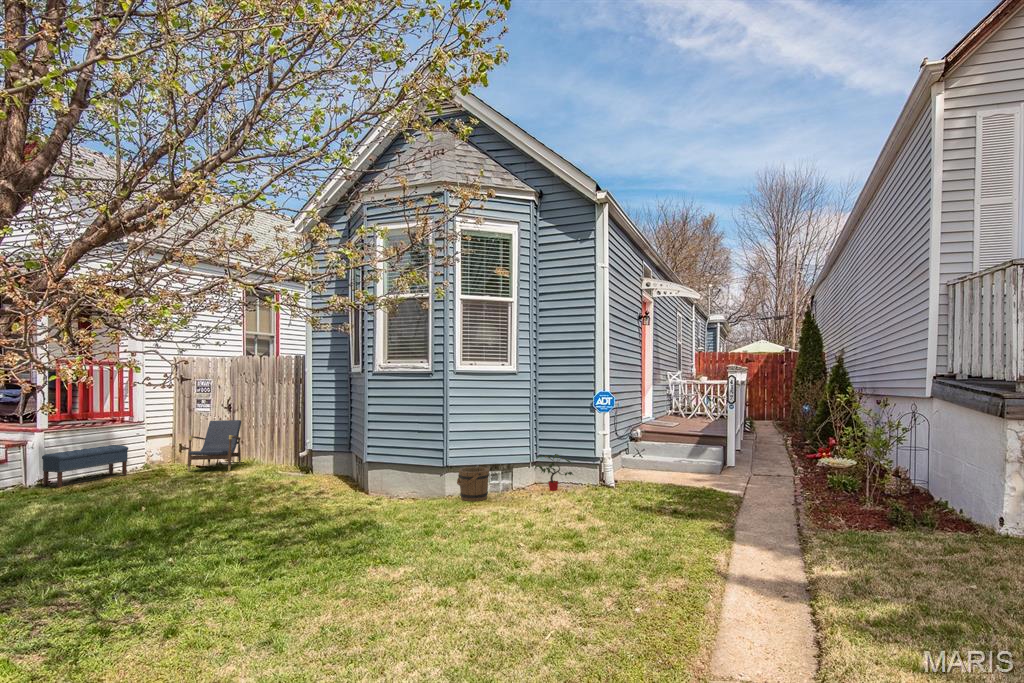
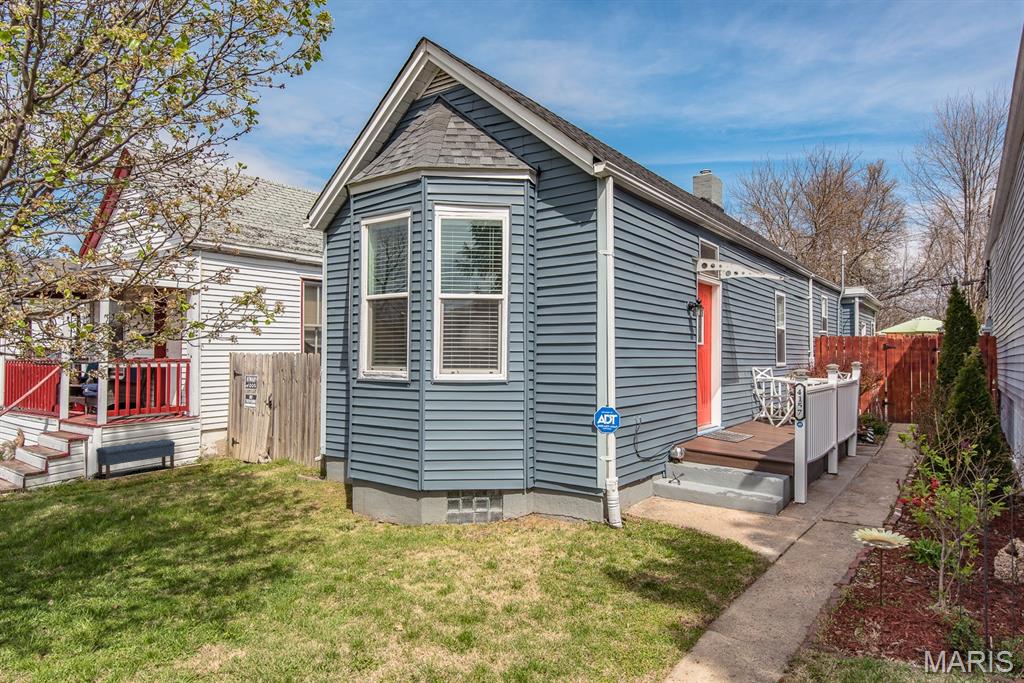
lounge chair: present [188,420,241,472] -> none [225,417,280,469]
potted plant: present [534,454,573,490] -> none [526,479,576,522]
bucket: present [457,467,489,501] -> none [431,489,467,531]

